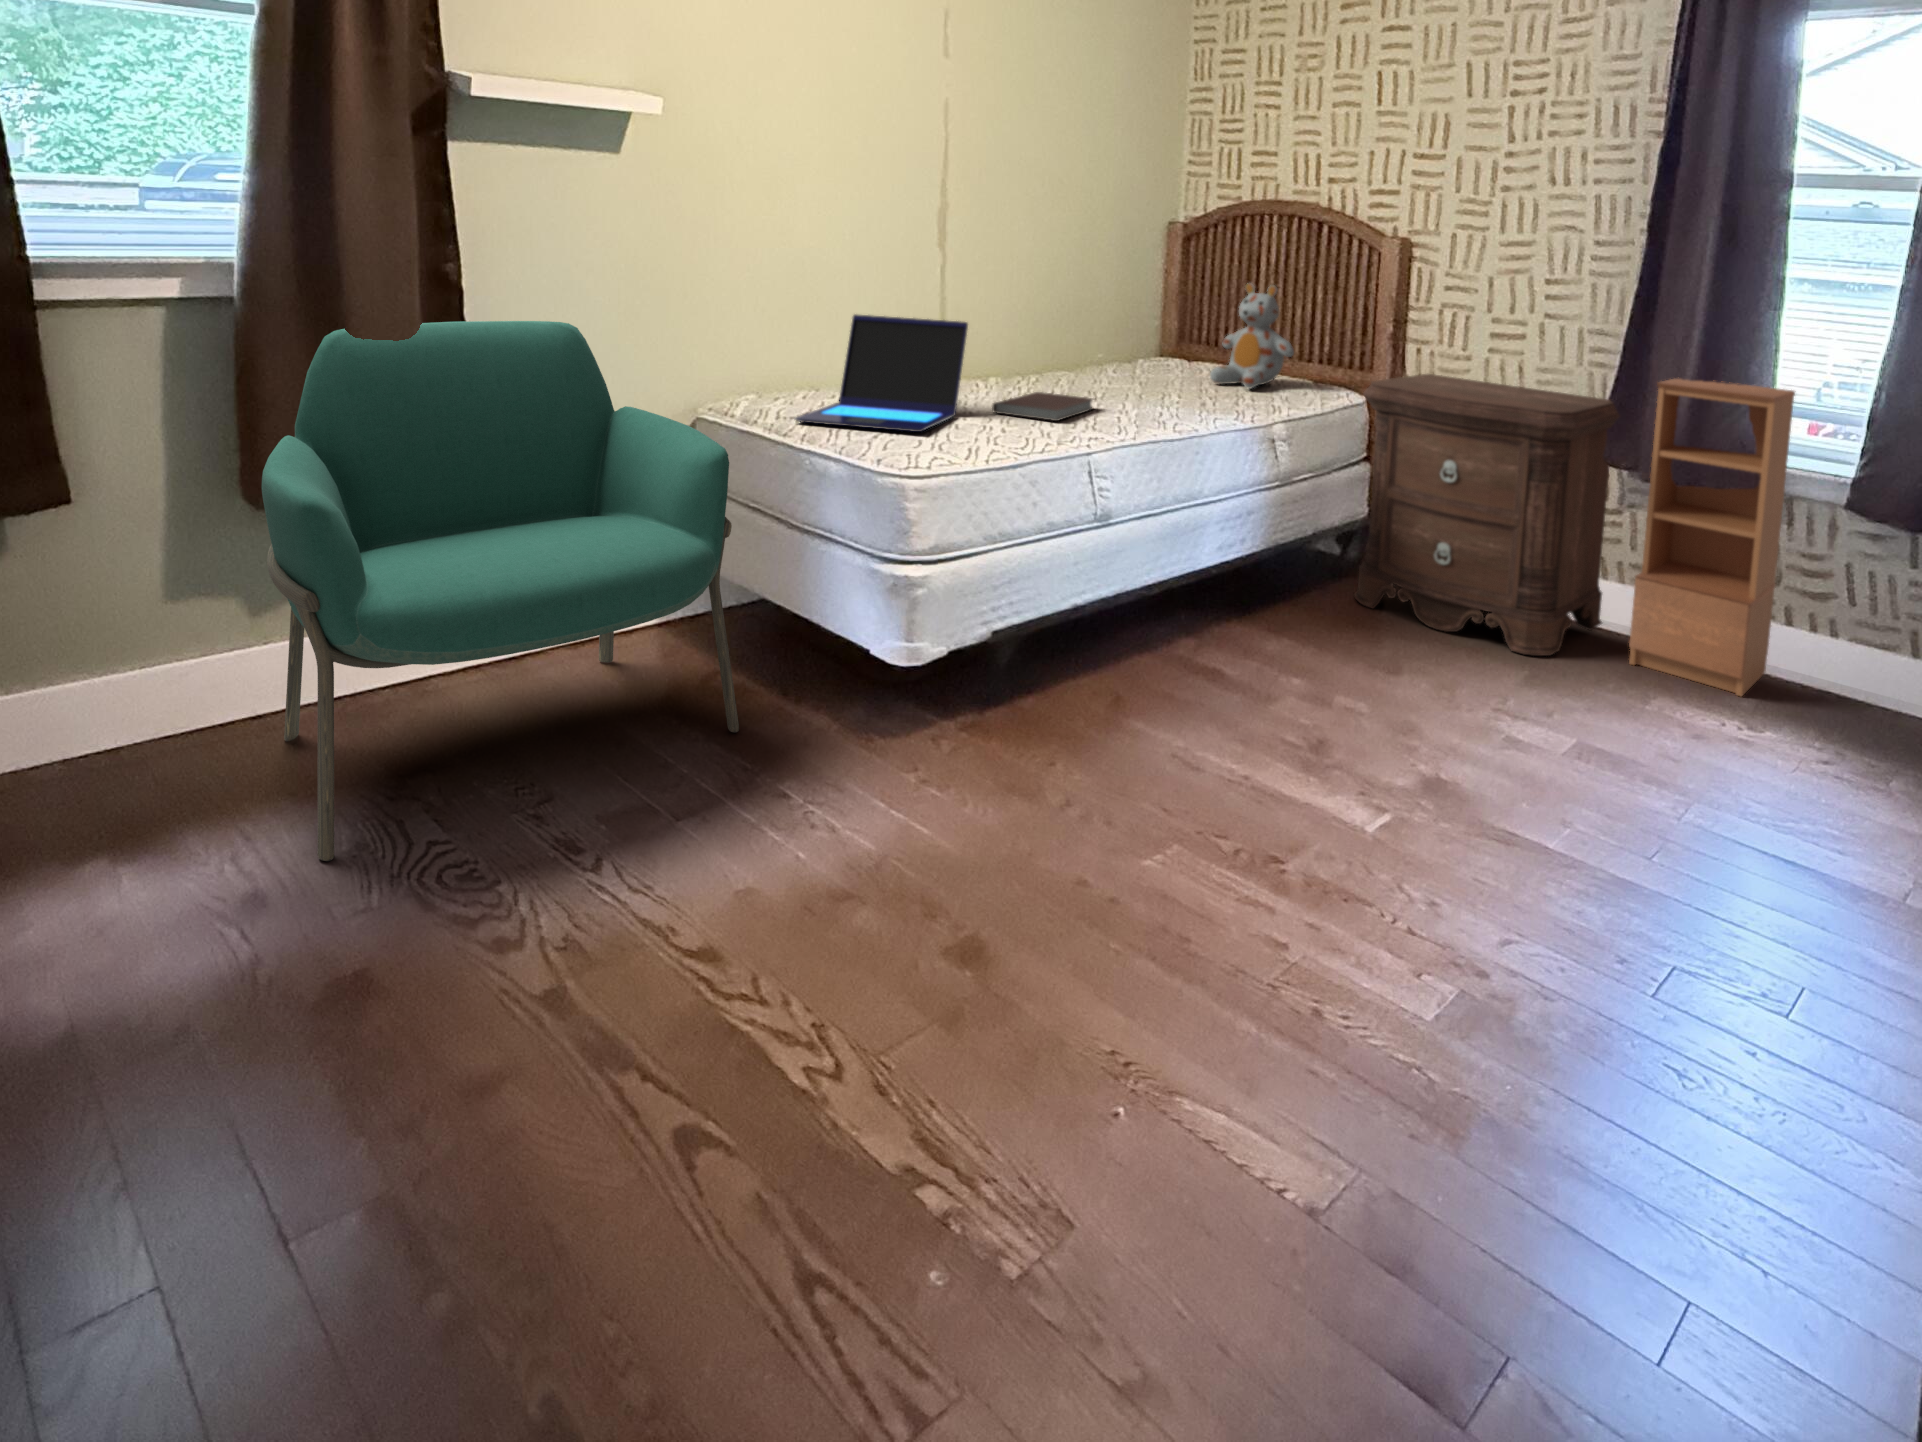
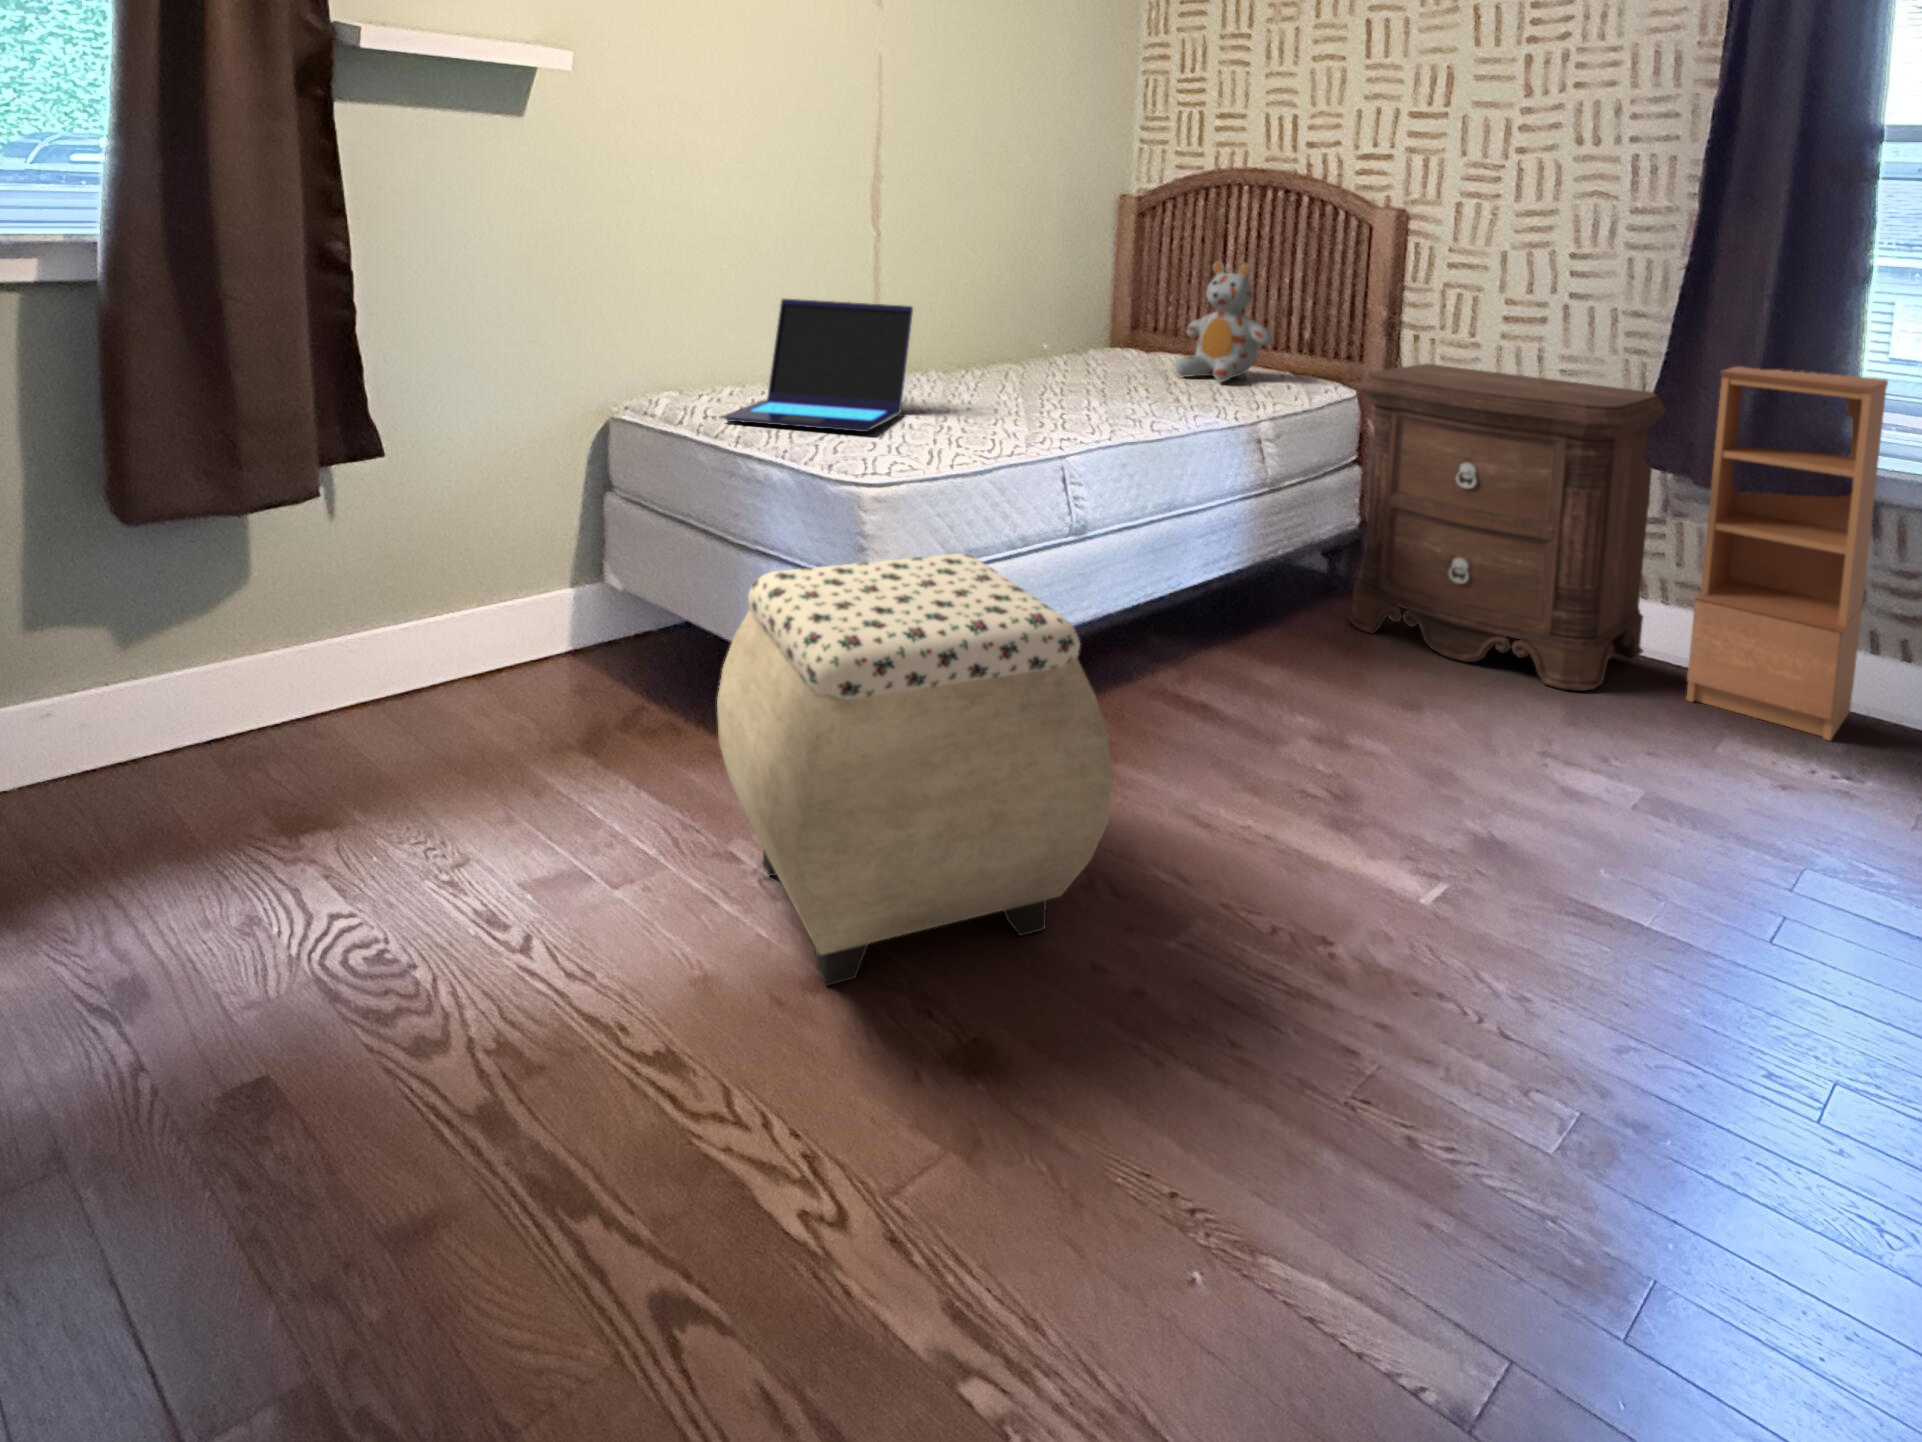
armchair: present [262,321,739,861] -> none [134,307,672,937]
notebook: present [992,392,1093,421] -> none [941,386,1057,419]
ottoman: none [771,536,1097,896] -> present [717,553,1113,985]

